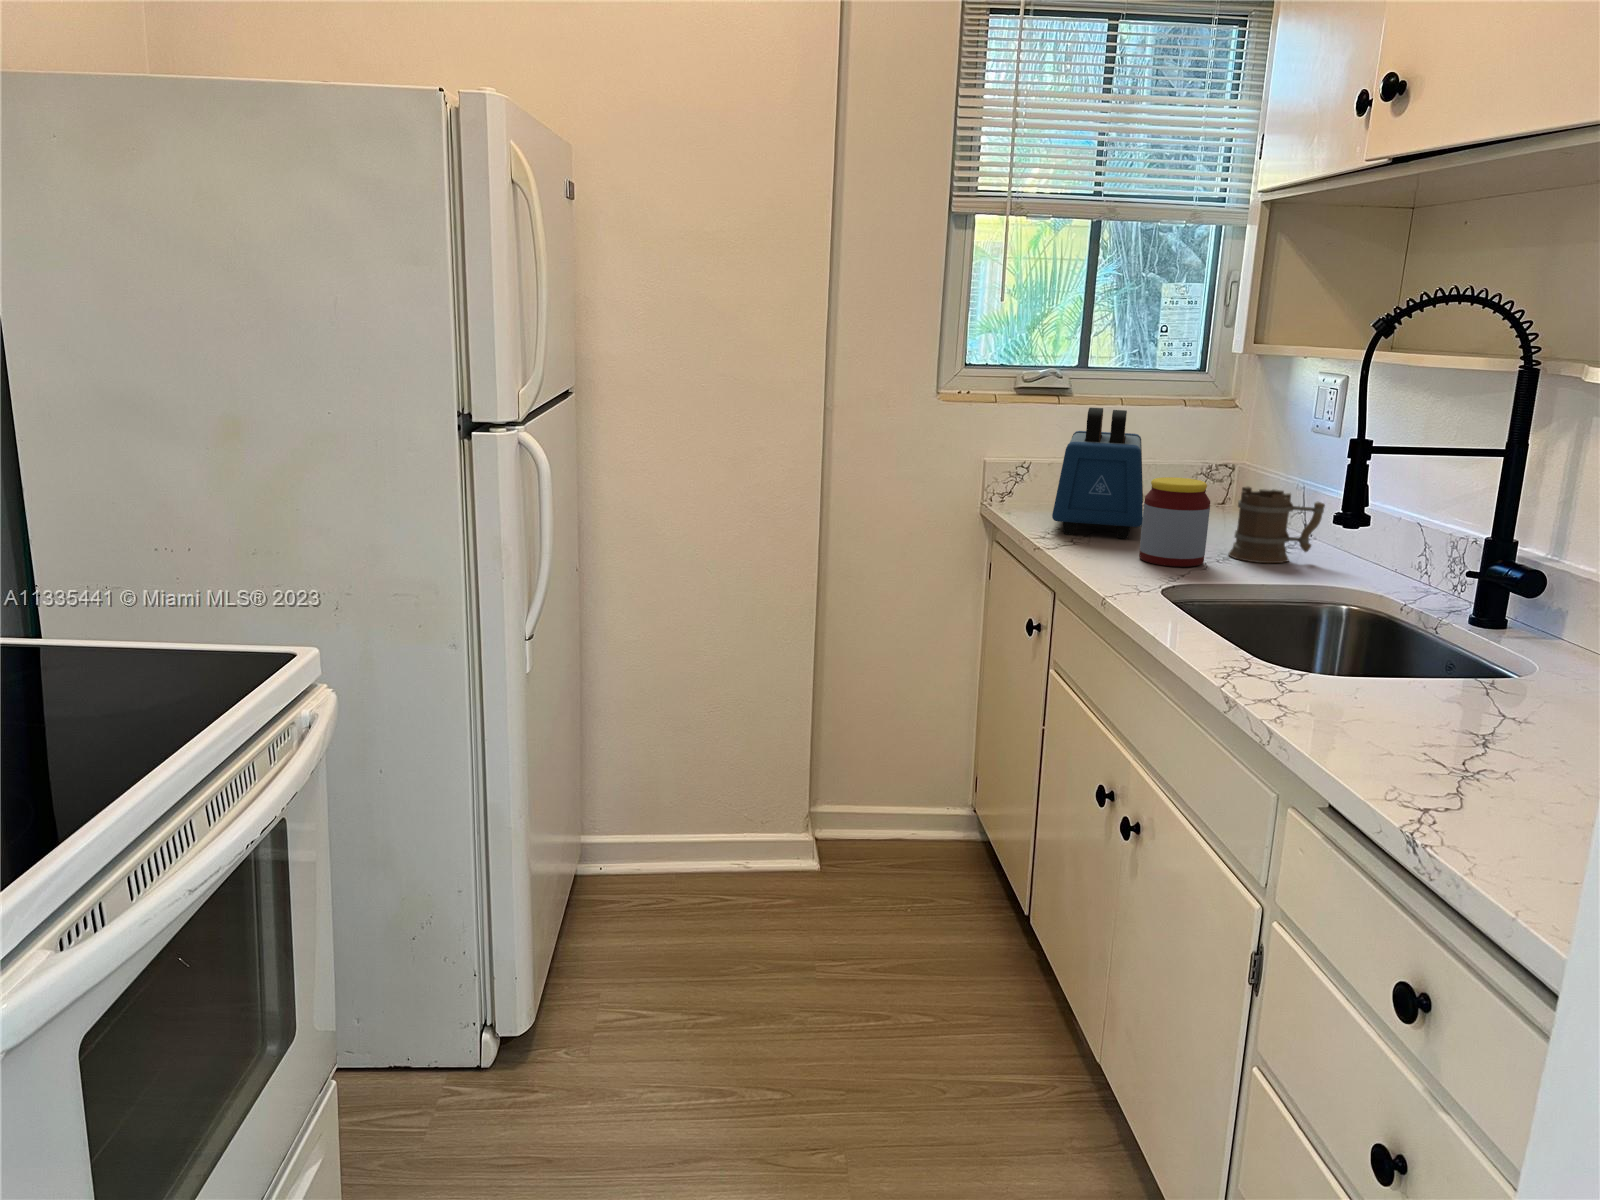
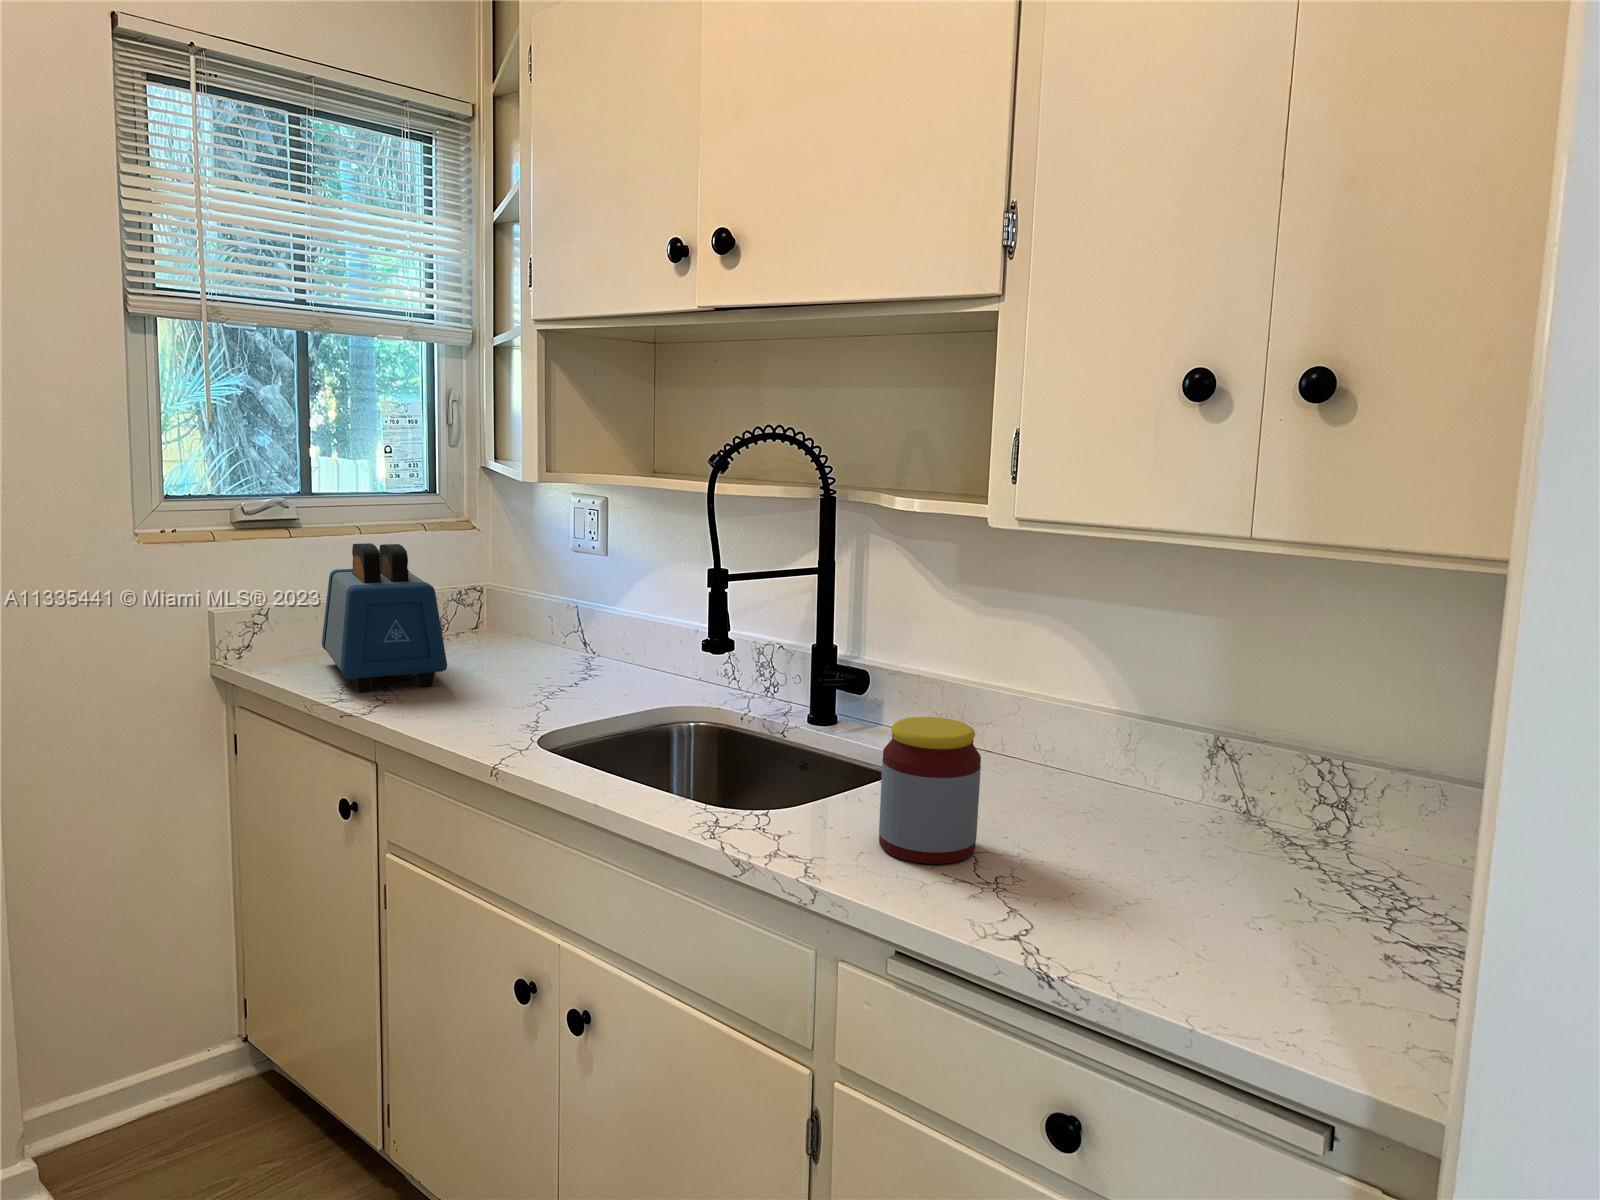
jar: present [1139,477,1210,567] -> present [879,717,981,864]
mug: present [1228,486,1325,563] -> none [544,614,630,691]

